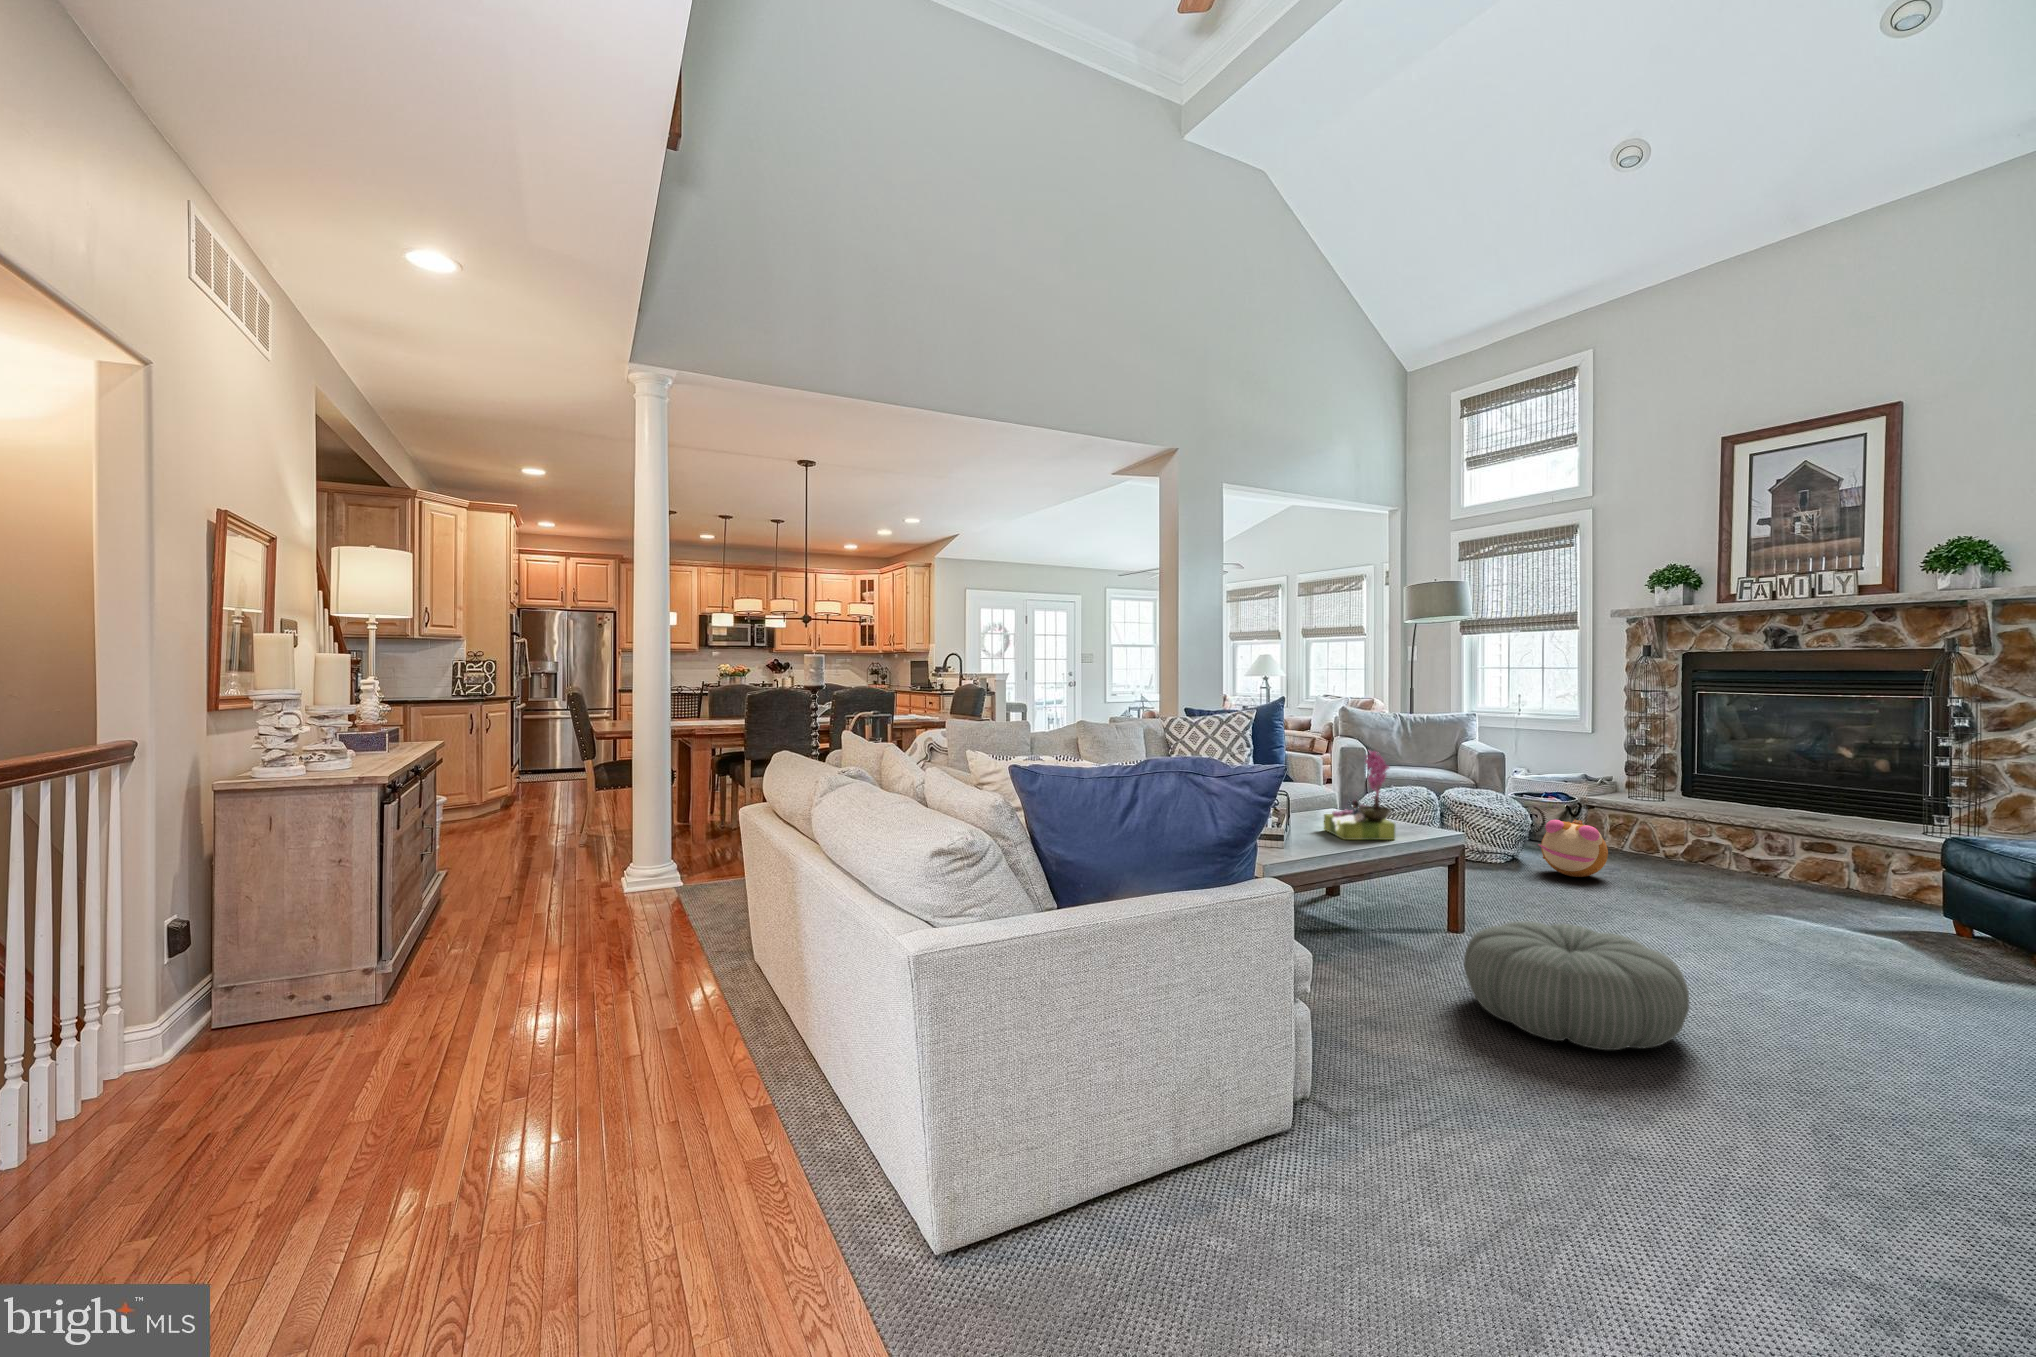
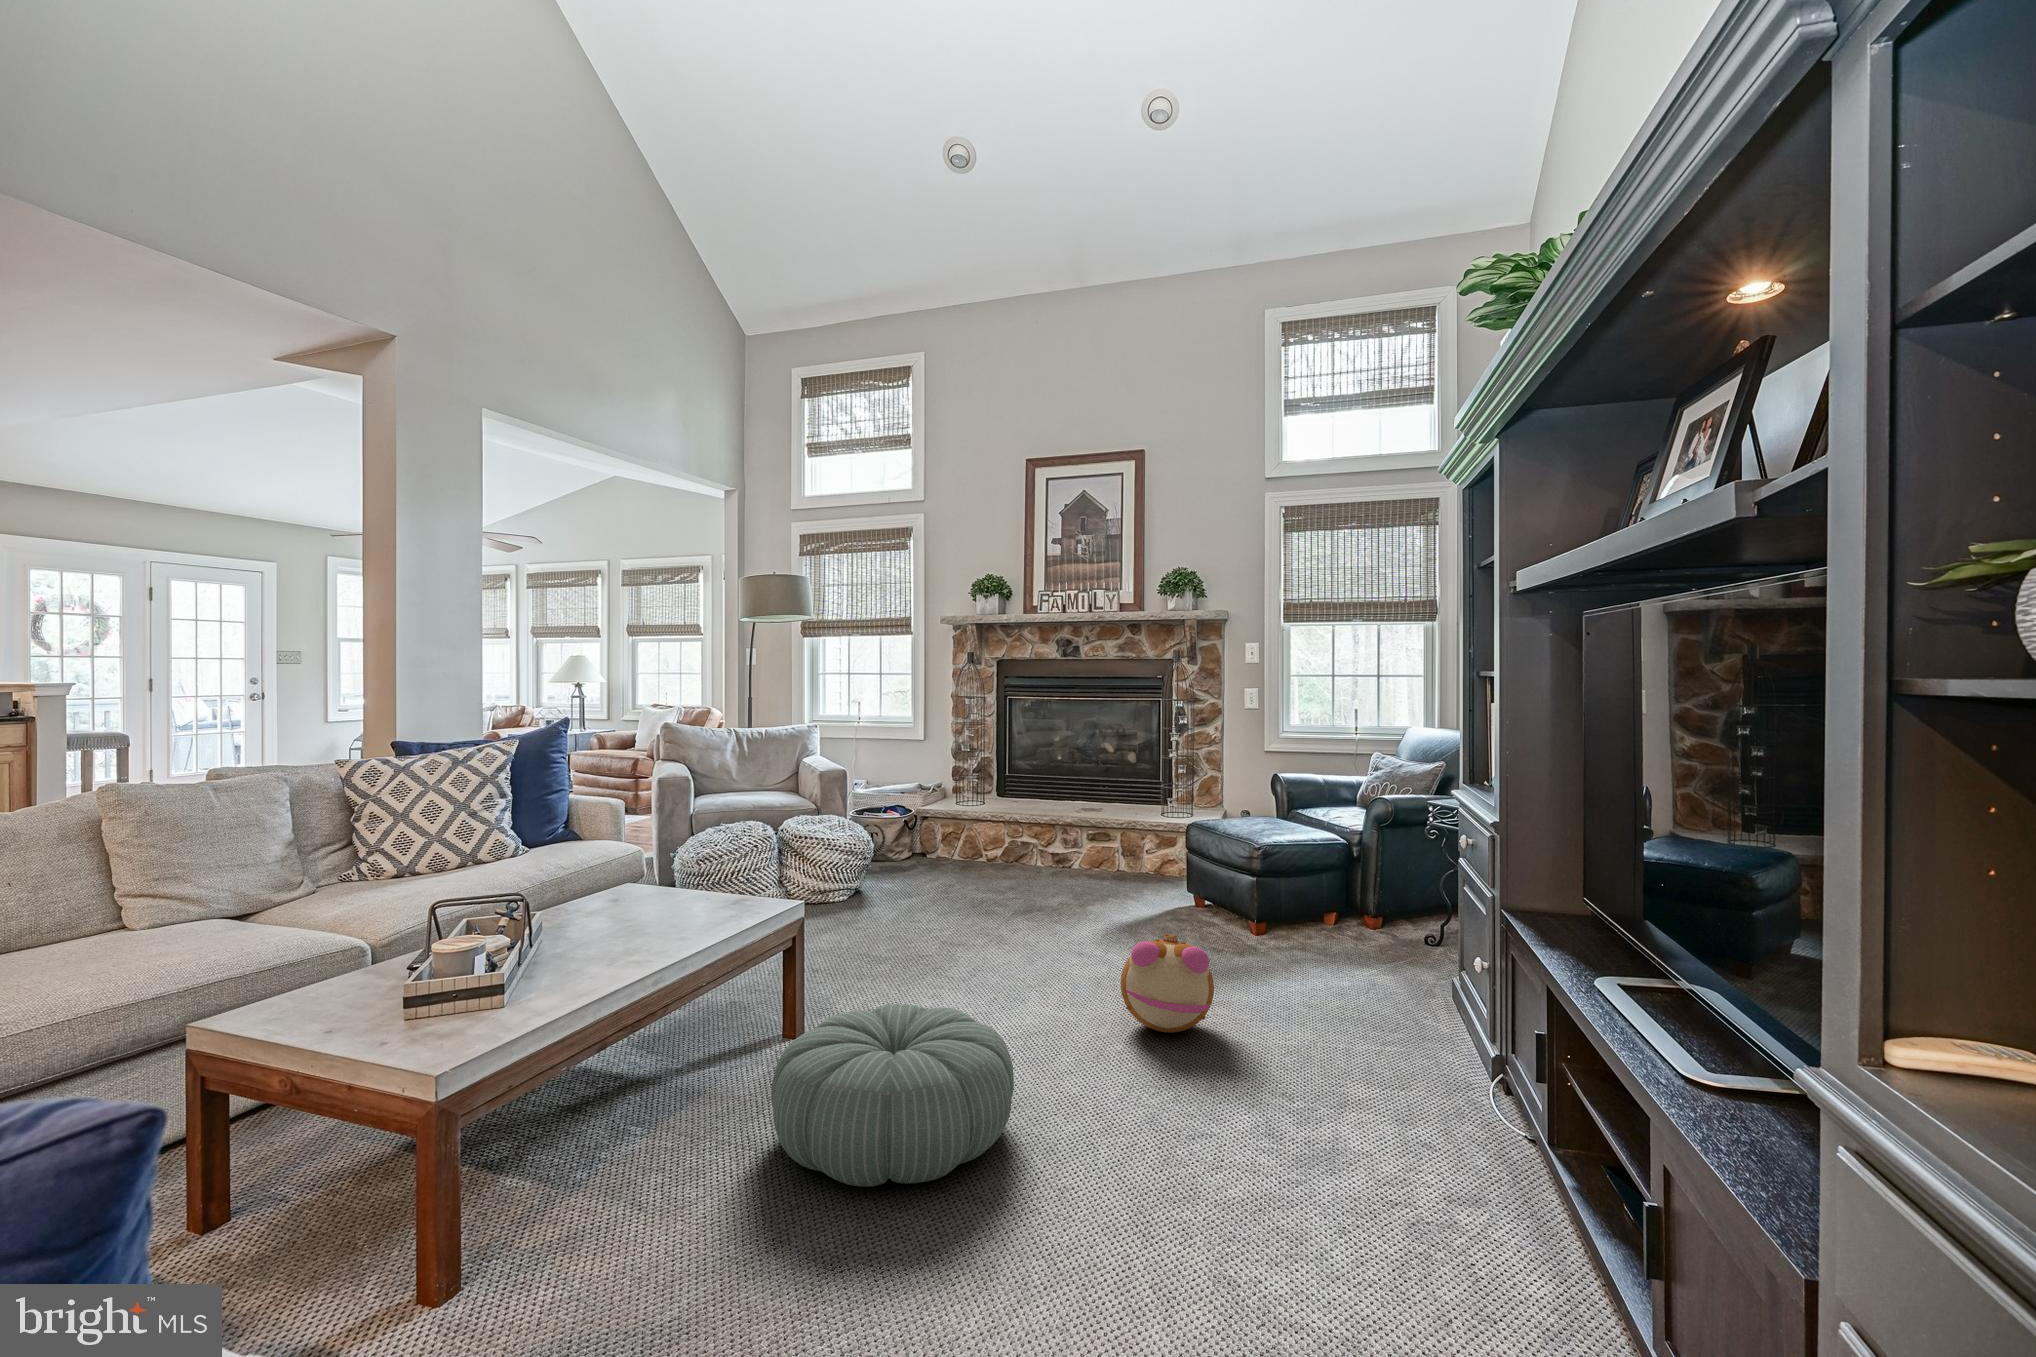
flower arrangement: present [1324,751,1395,840] -> none [595,795,694,935]
plush toy: present [1538,819,1608,877] -> present [1121,934,1214,1033]

